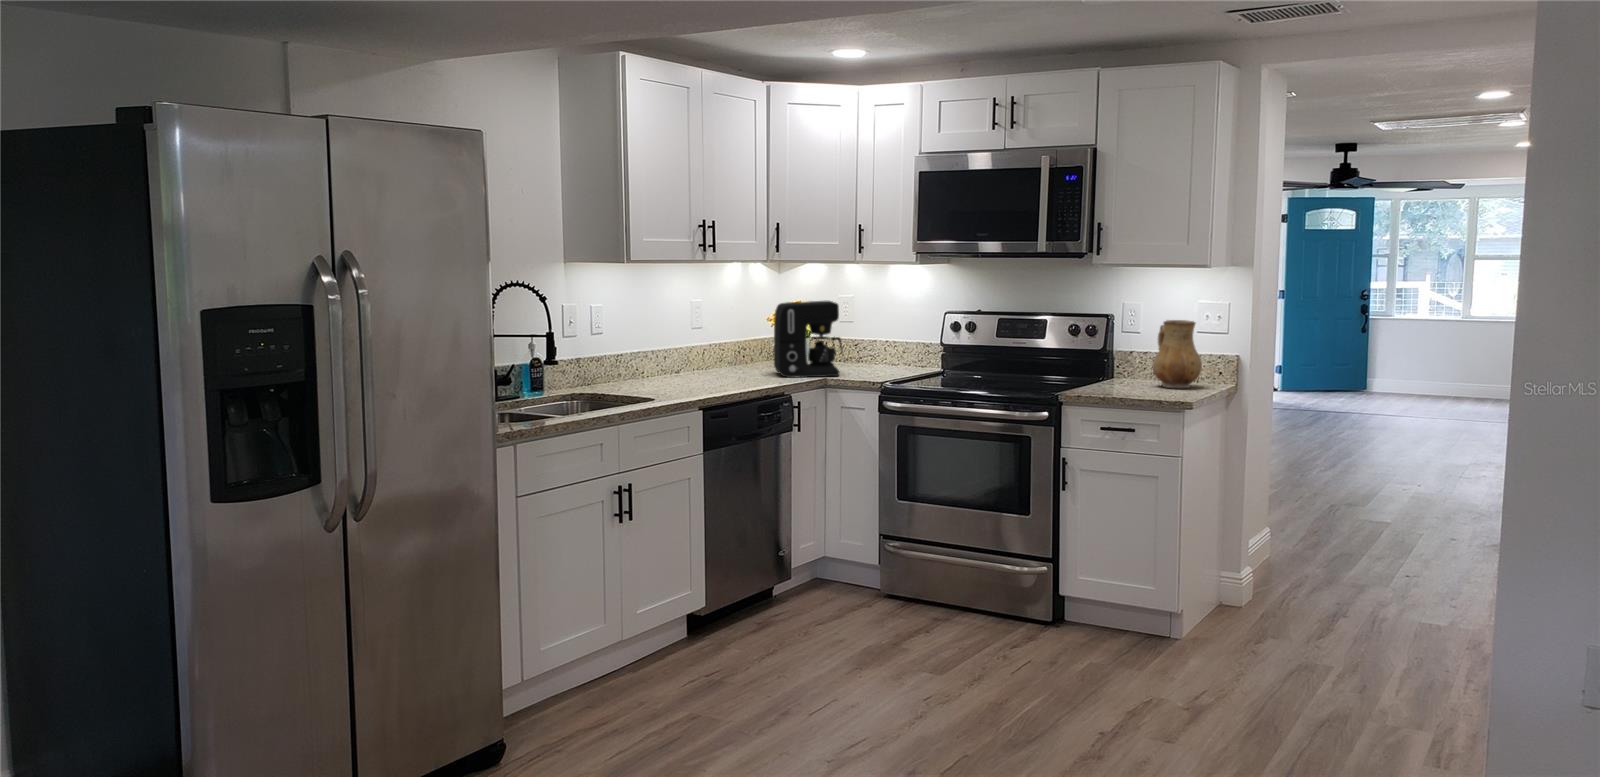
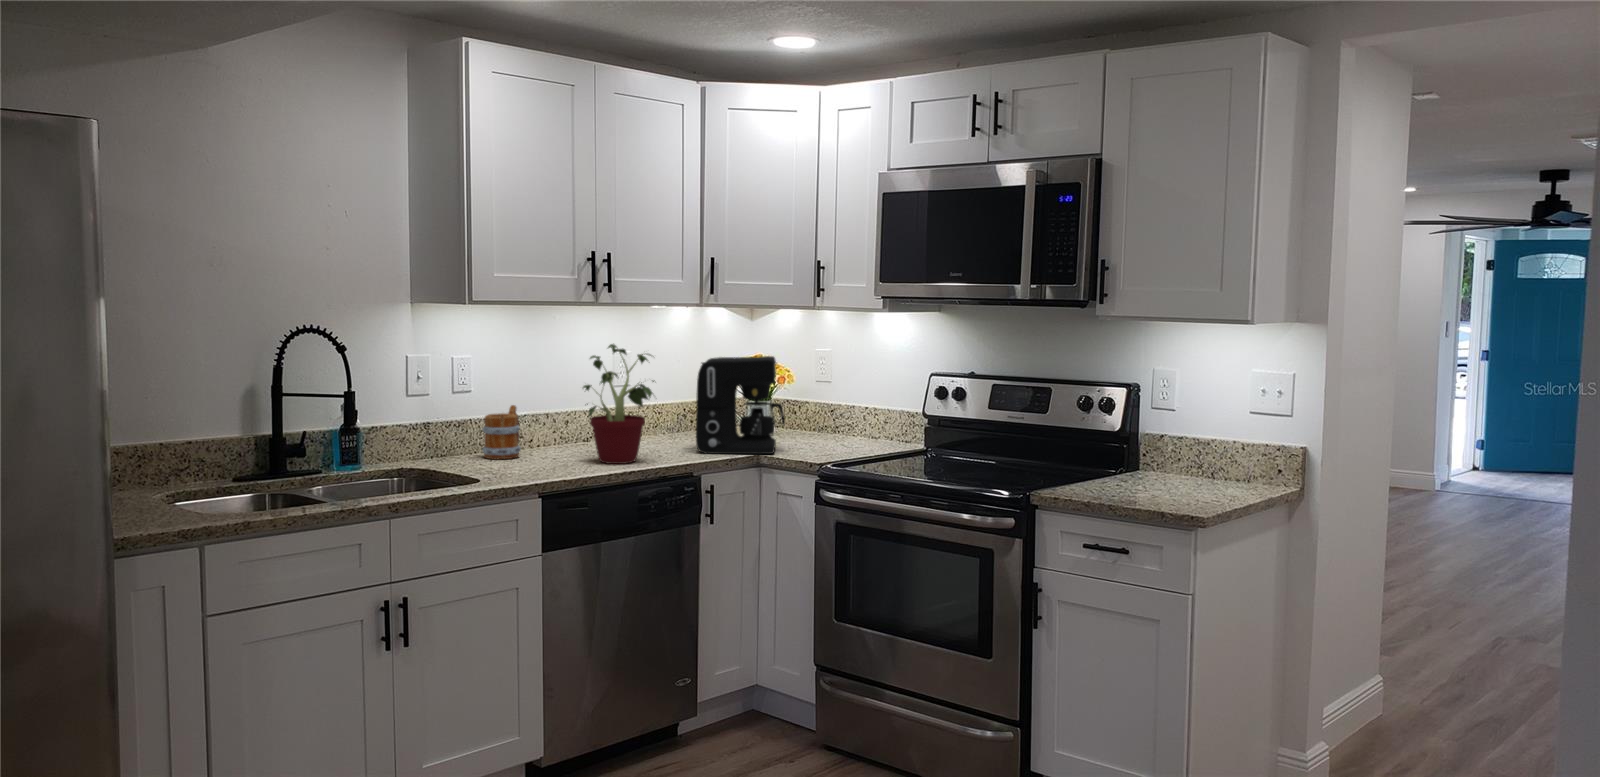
potted plant: none [702,292,761,386] -> present [583,344,655,464]
ceramic pitcher: present [1153,320,1202,388] -> none [1177,396,1246,492]
mug: none [622,343,651,386] -> present [482,405,521,459]

